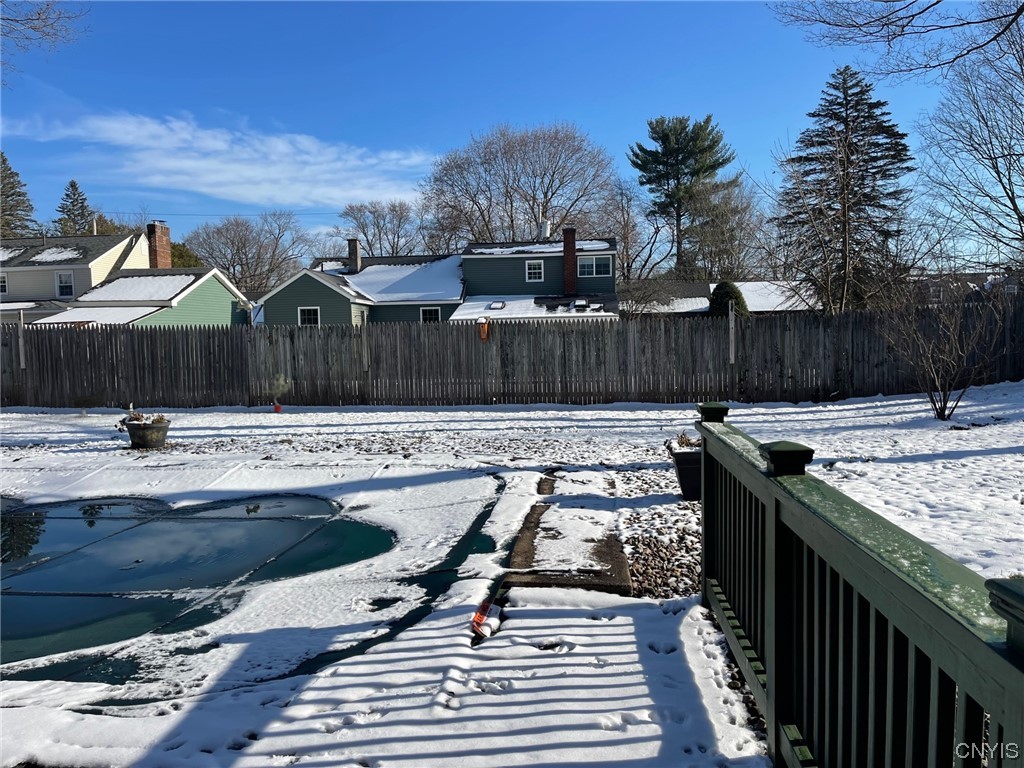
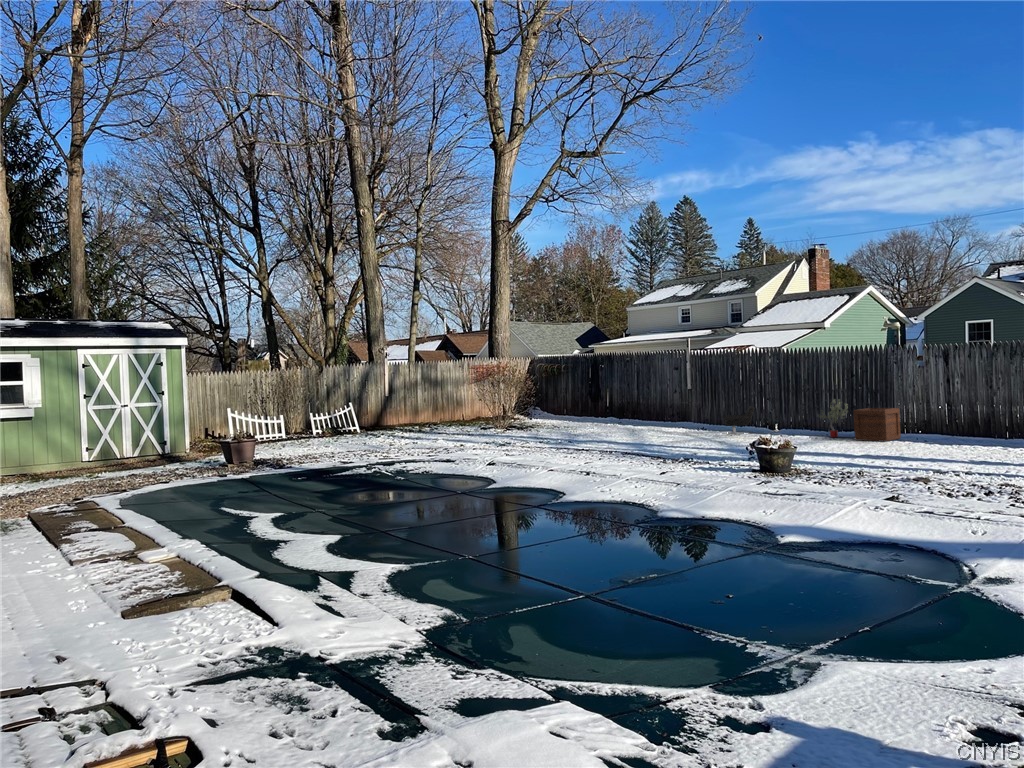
potted tree: present [263,375,290,412] -> present [819,400,848,438]
wooden crate: none [214,383,256,415] -> present [854,408,901,442]

